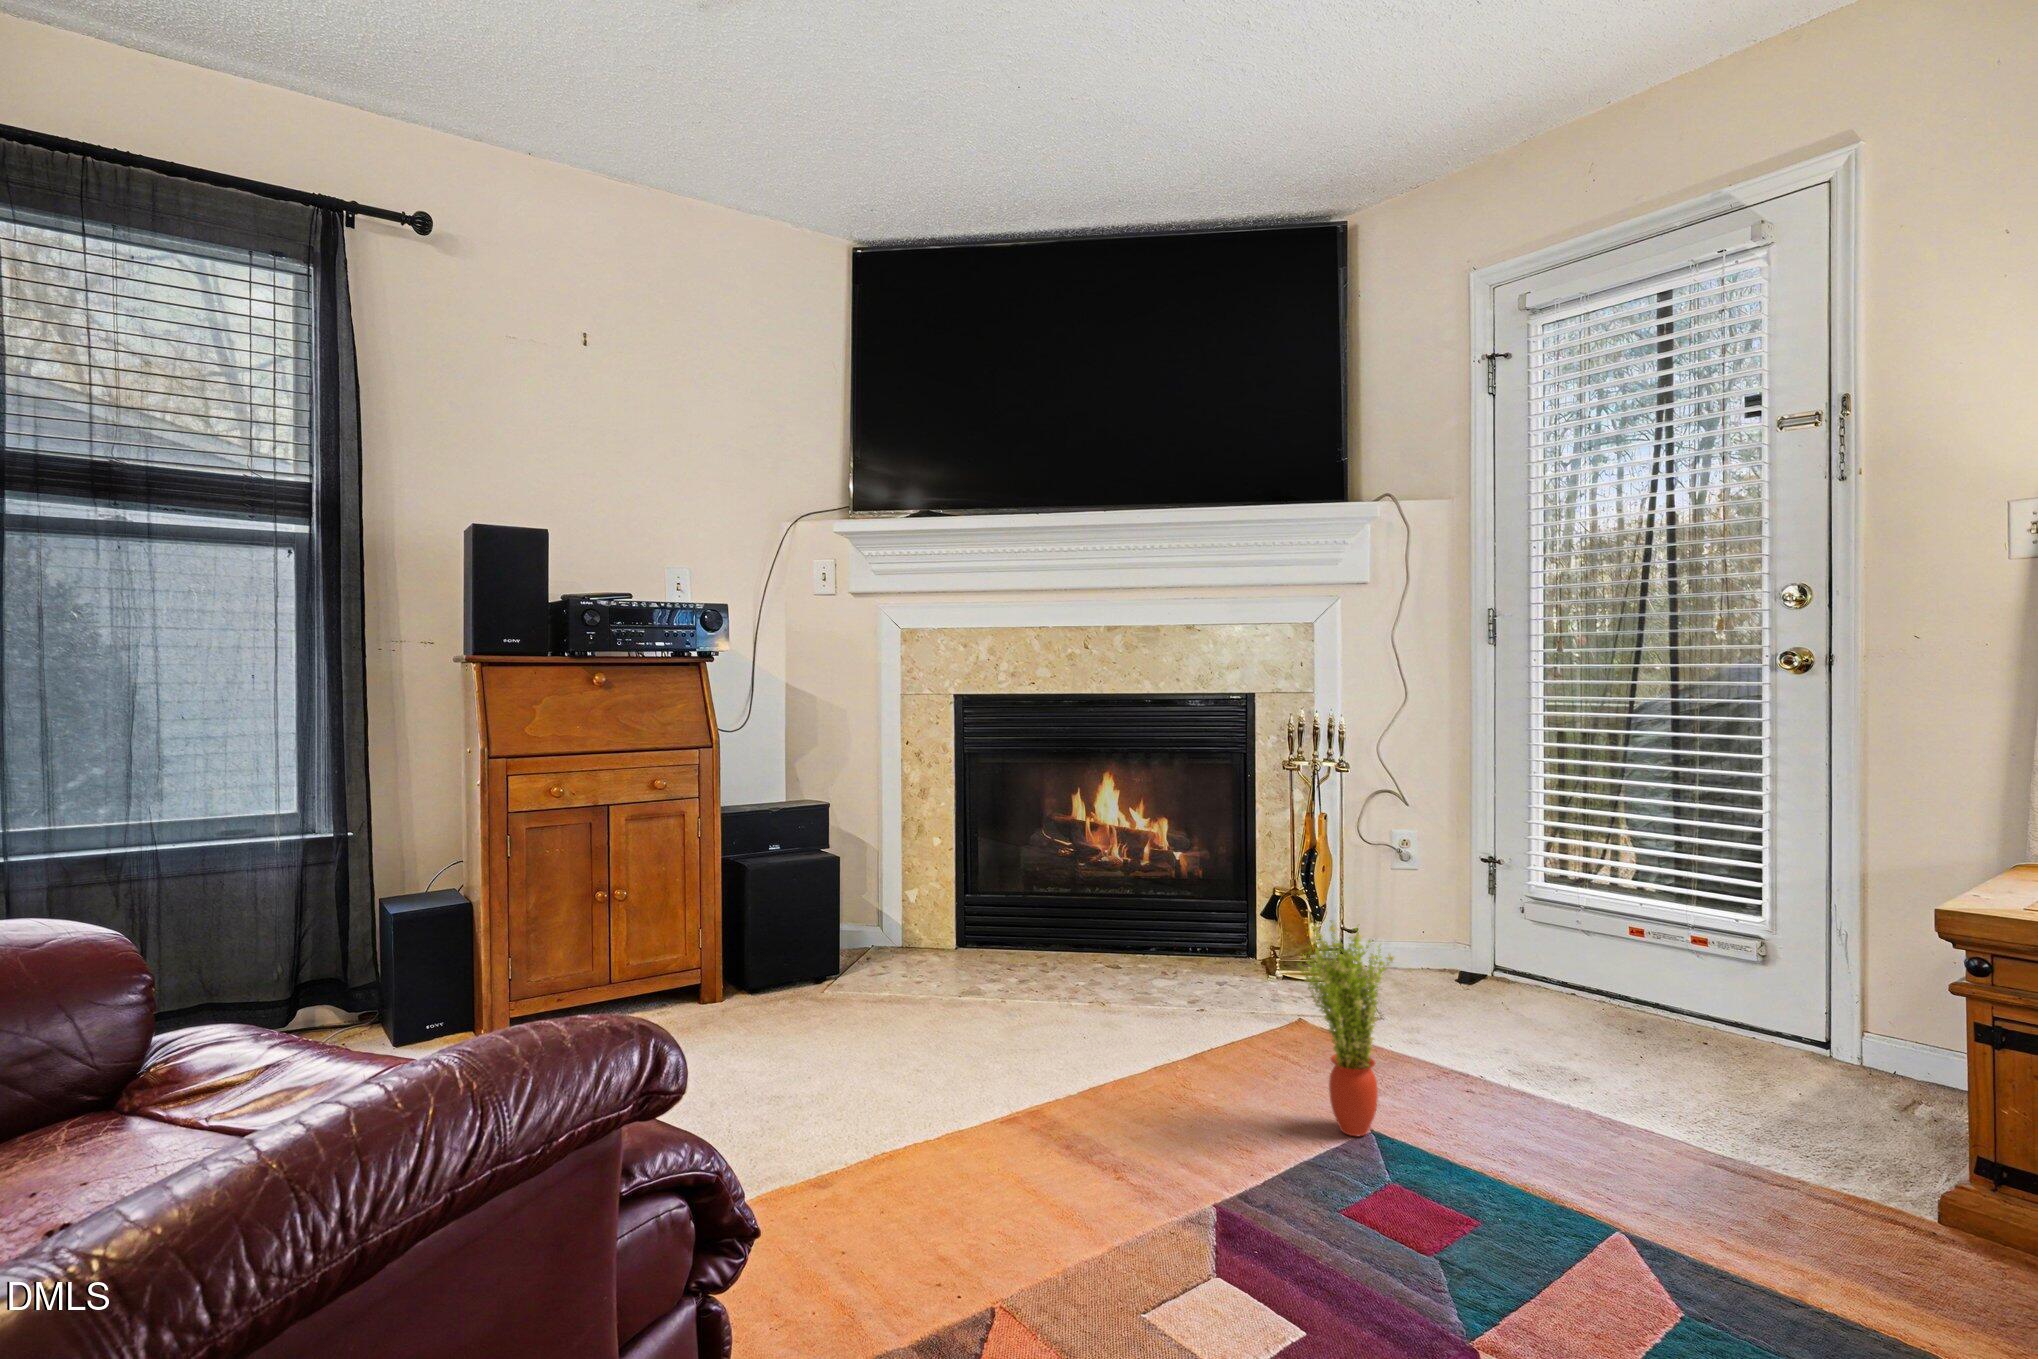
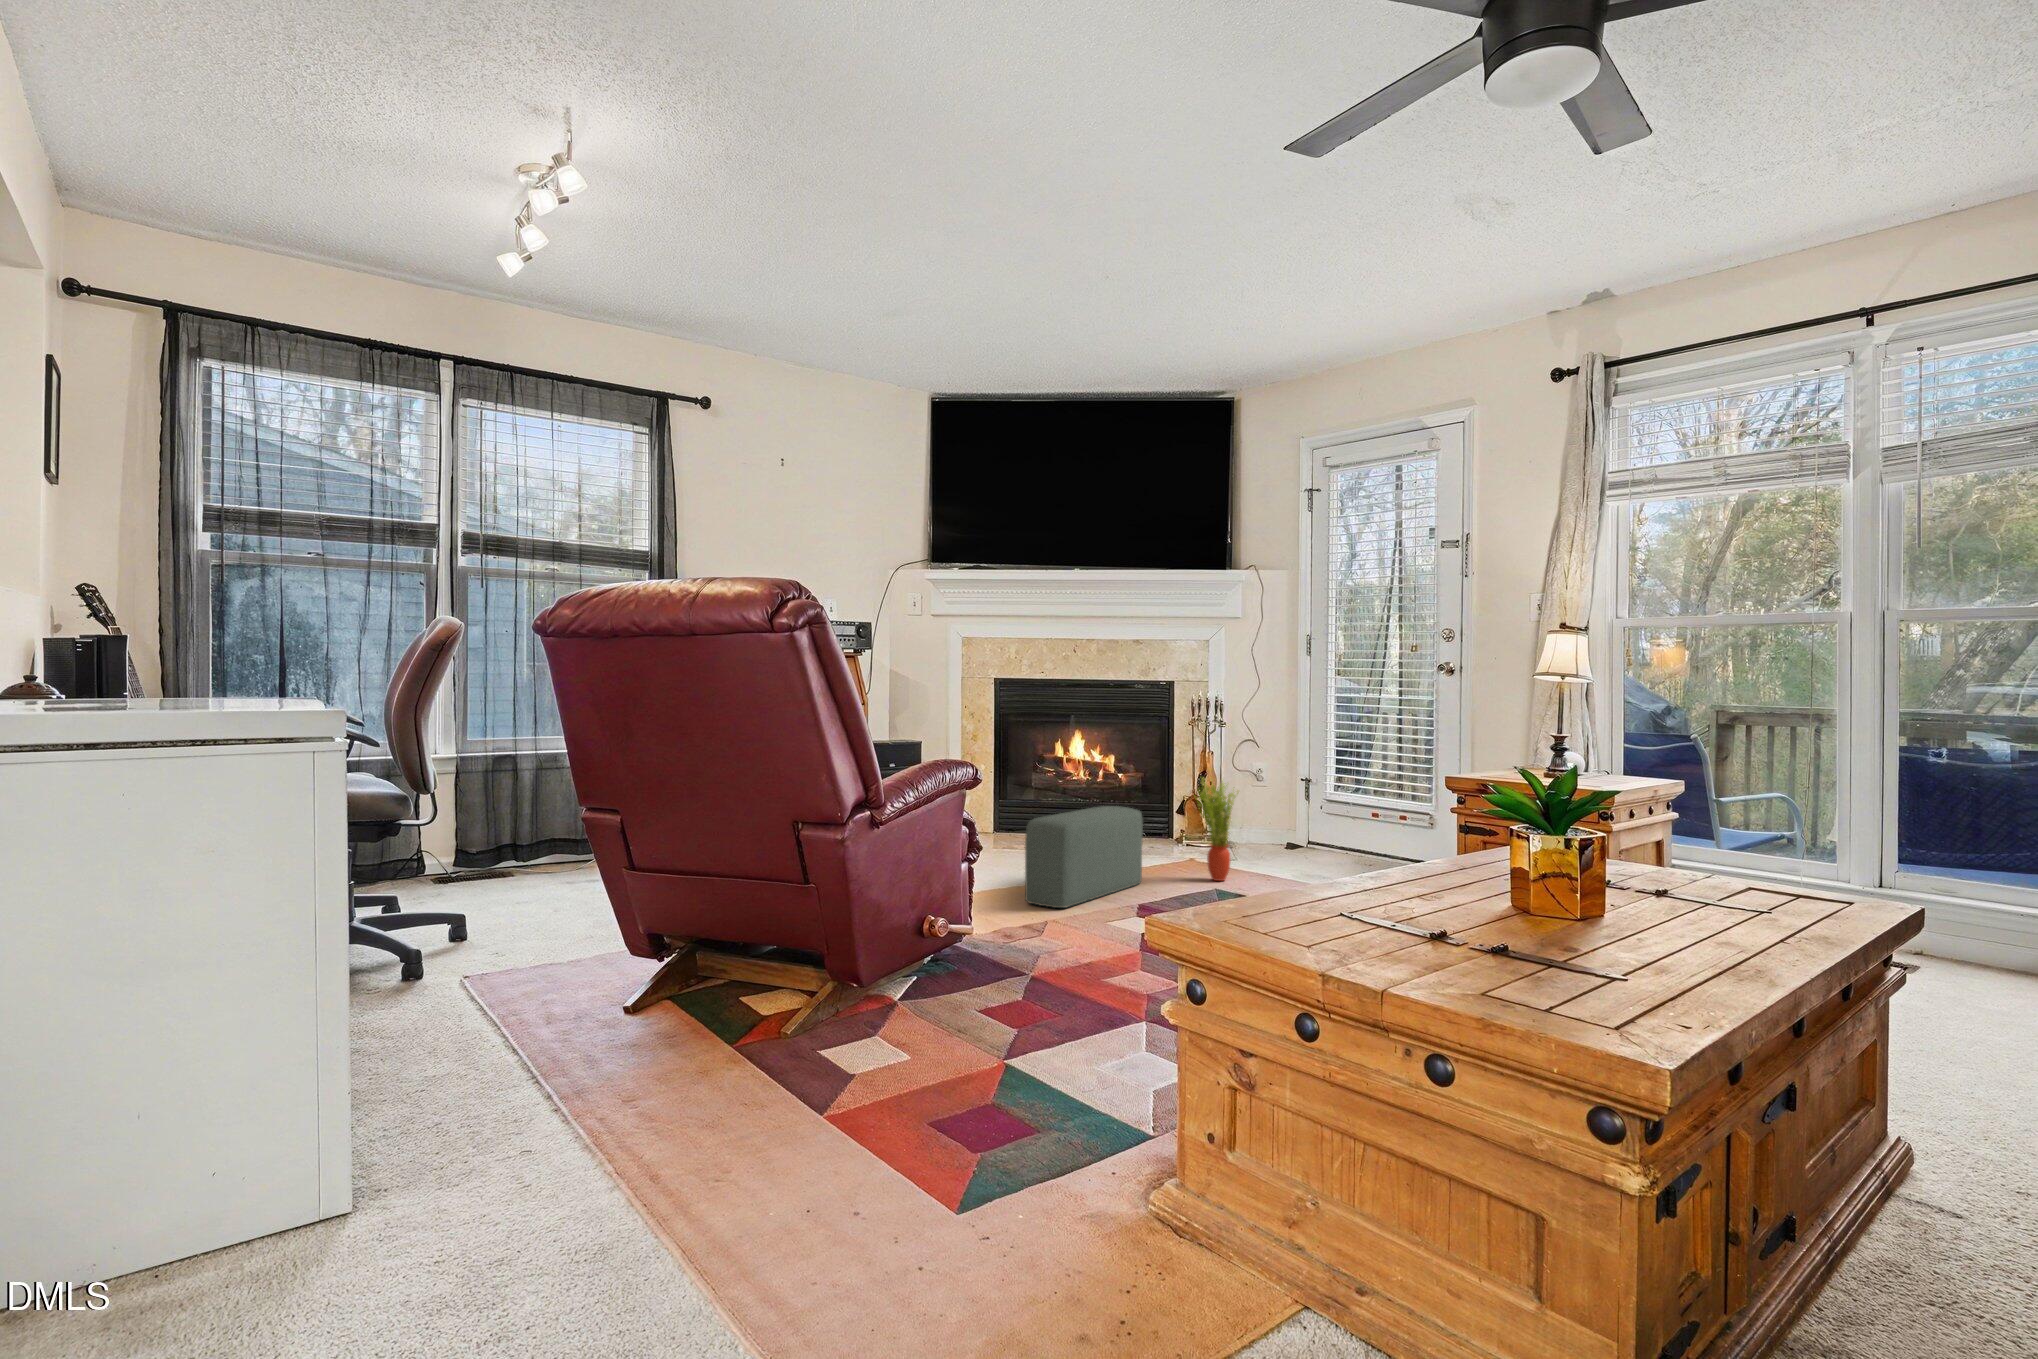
pouf: none [916,988,1194,1299] -> present [1025,806,1143,908]

